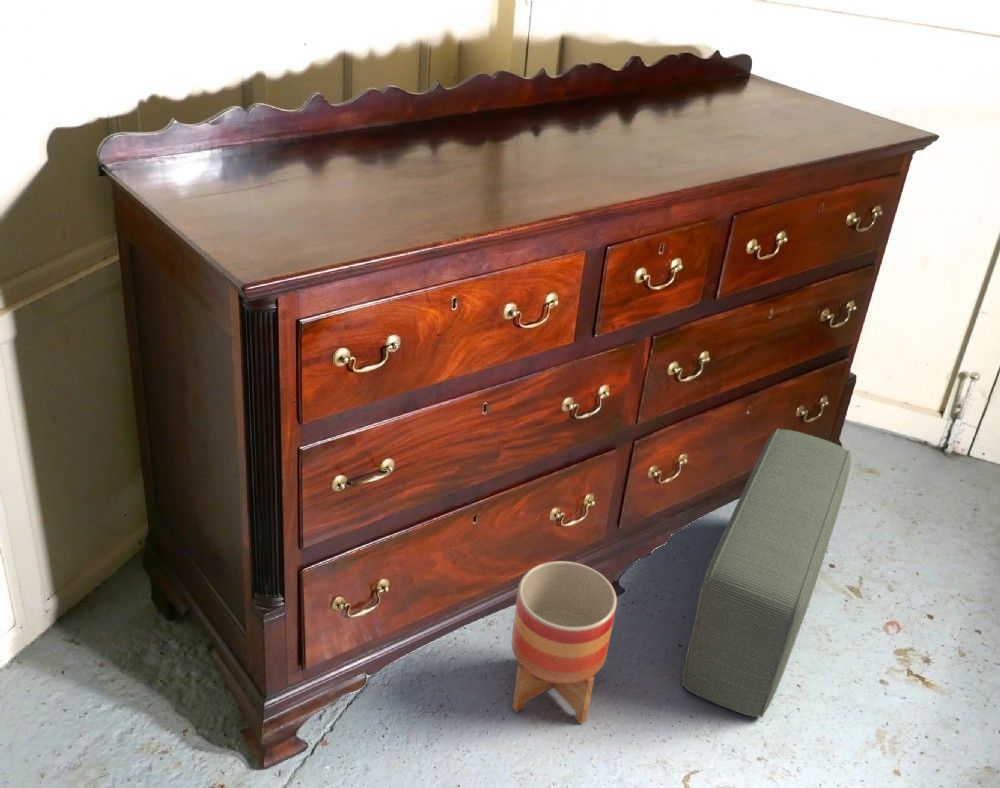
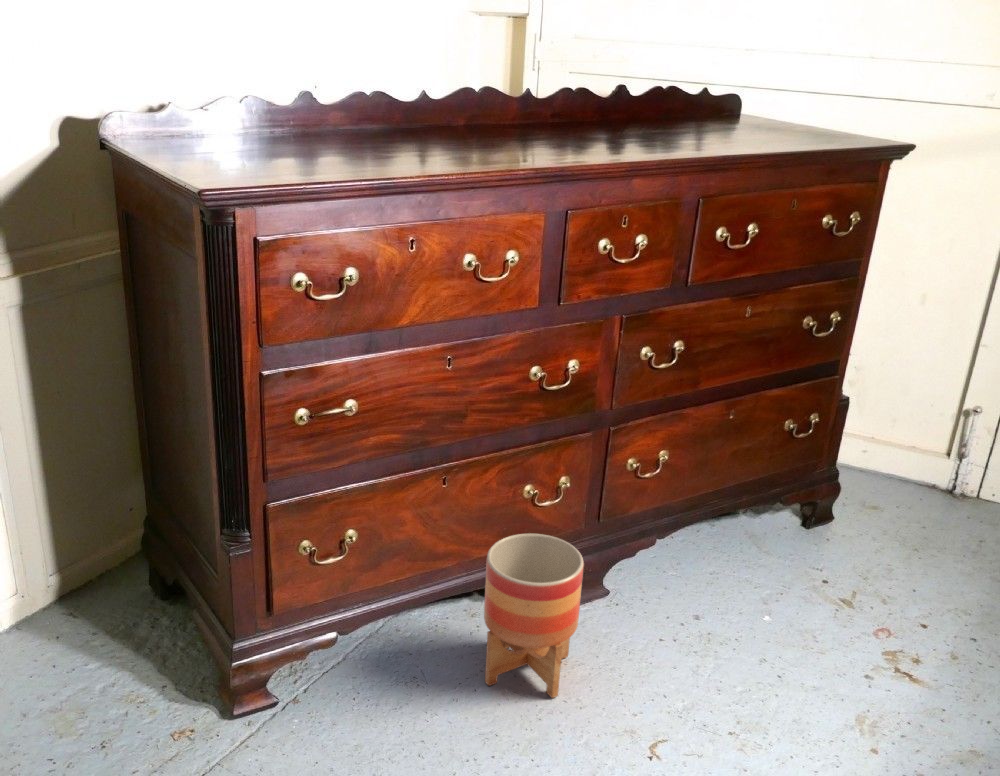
pouf: present [682,428,851,717] -> none [659,439,835,701]

